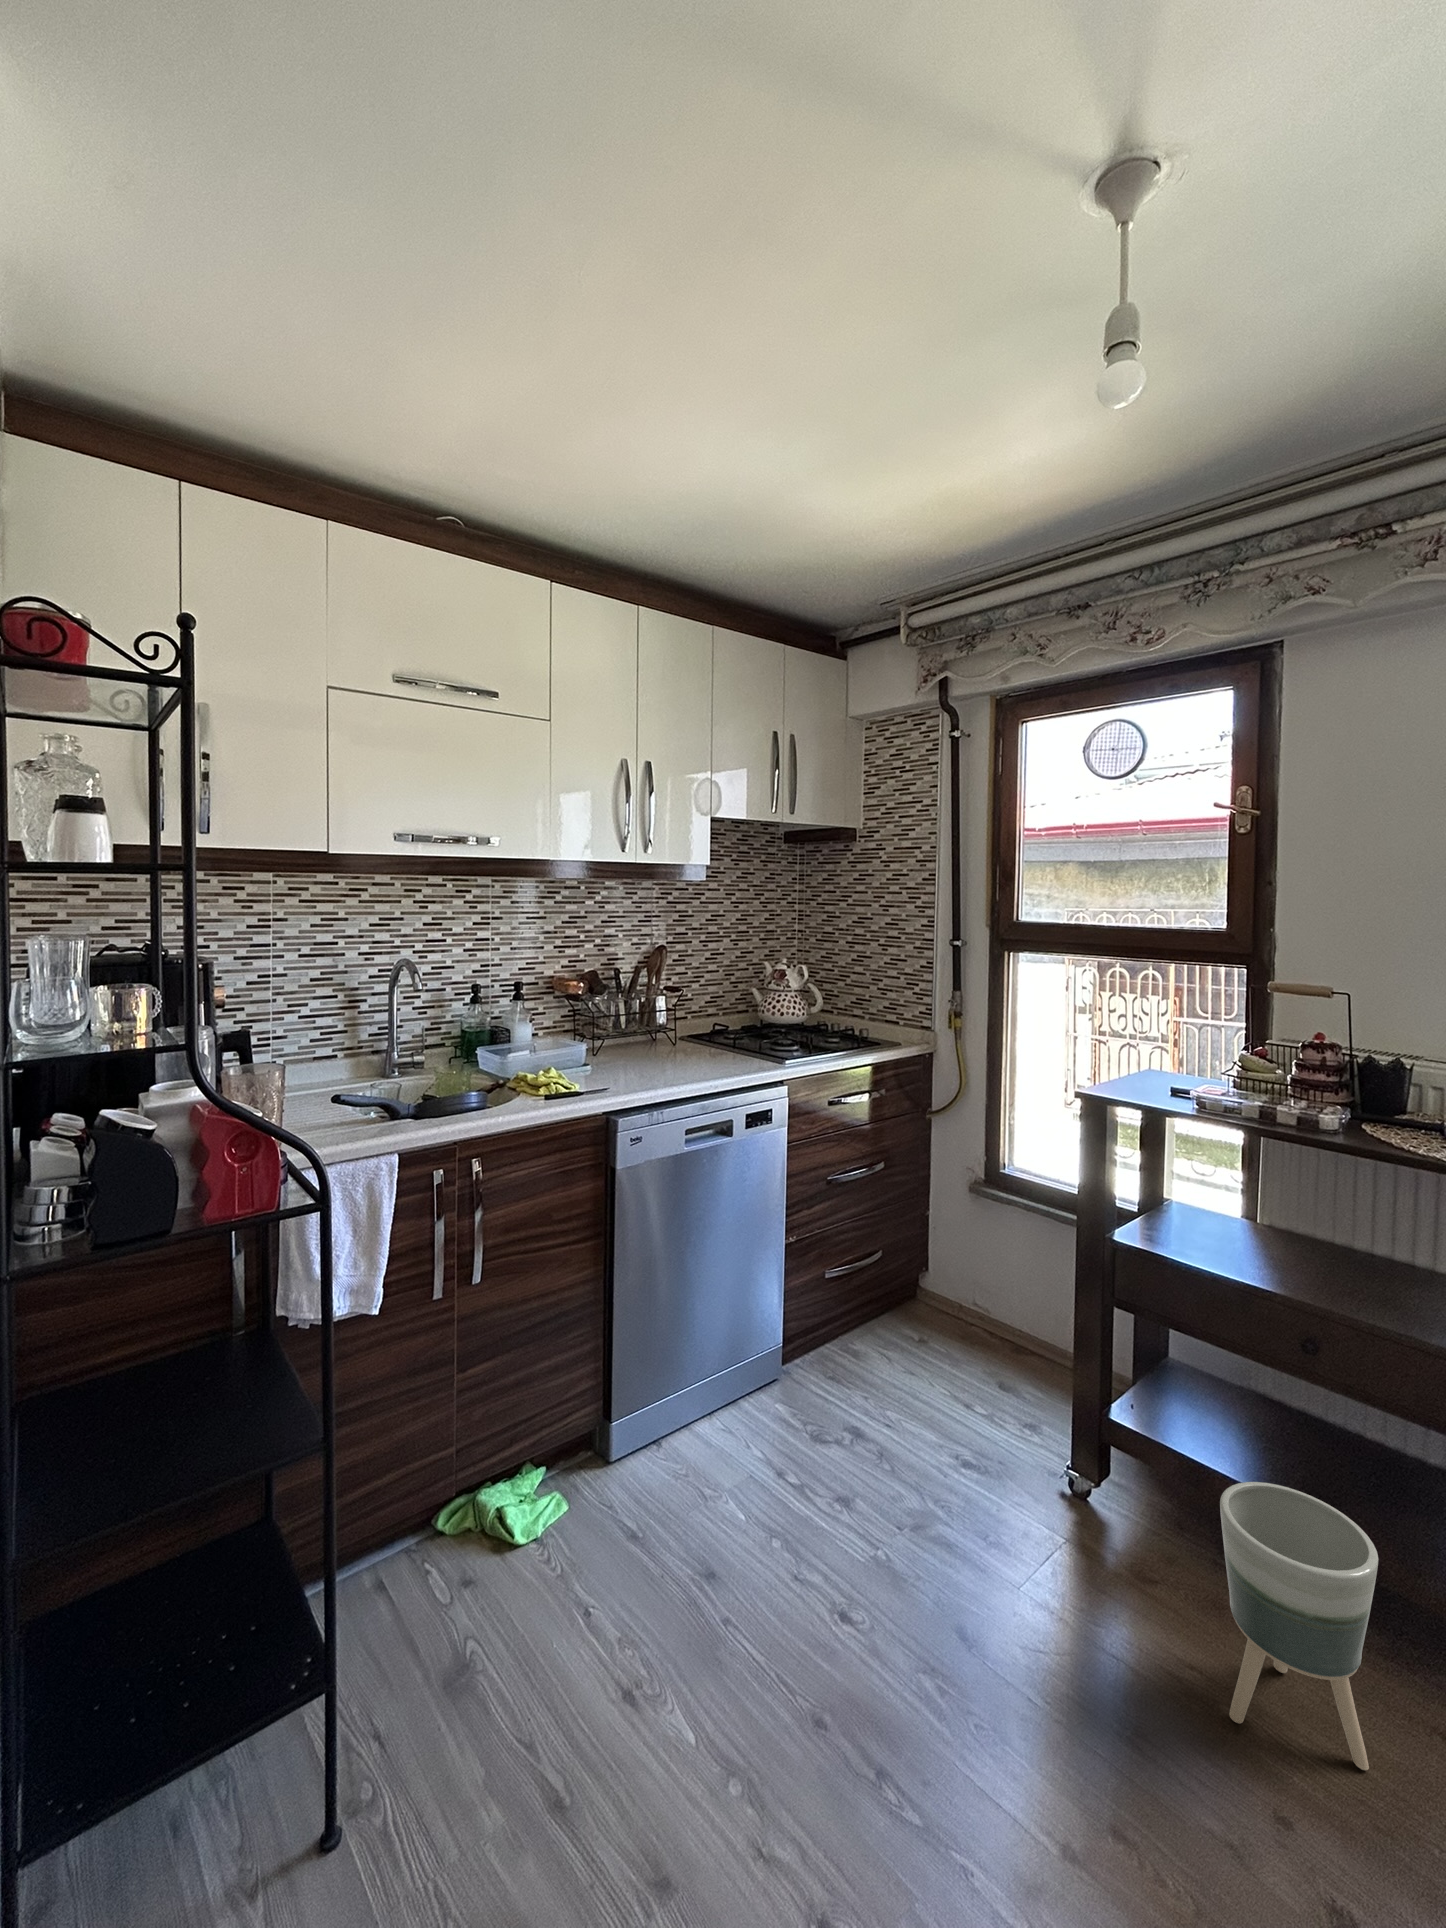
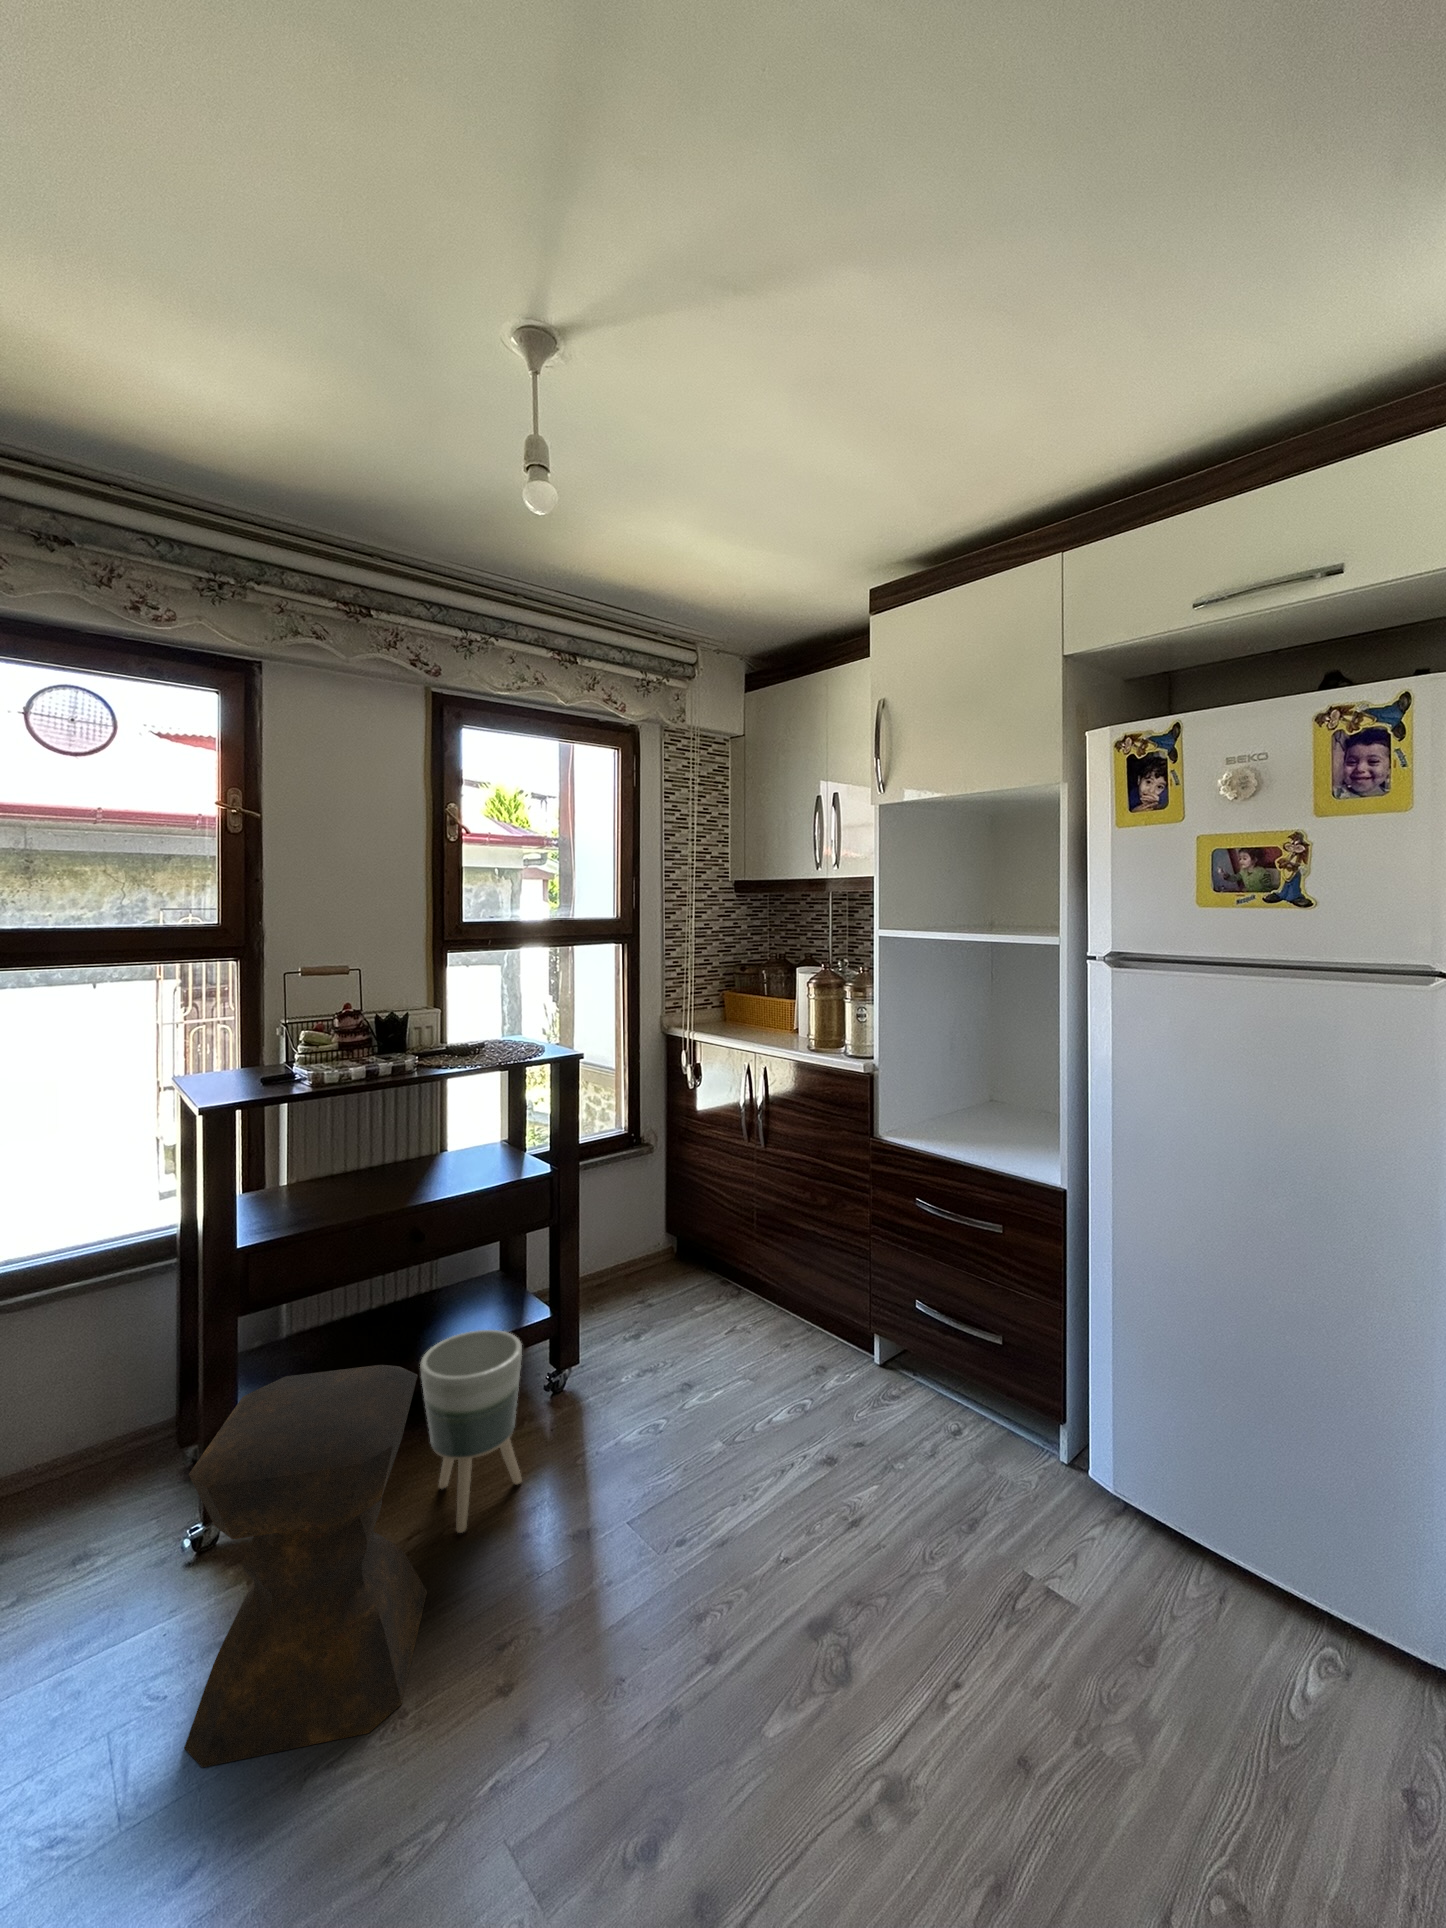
stool: none [906,1363,1141,1744] -> present [184,1365,427,1767]

